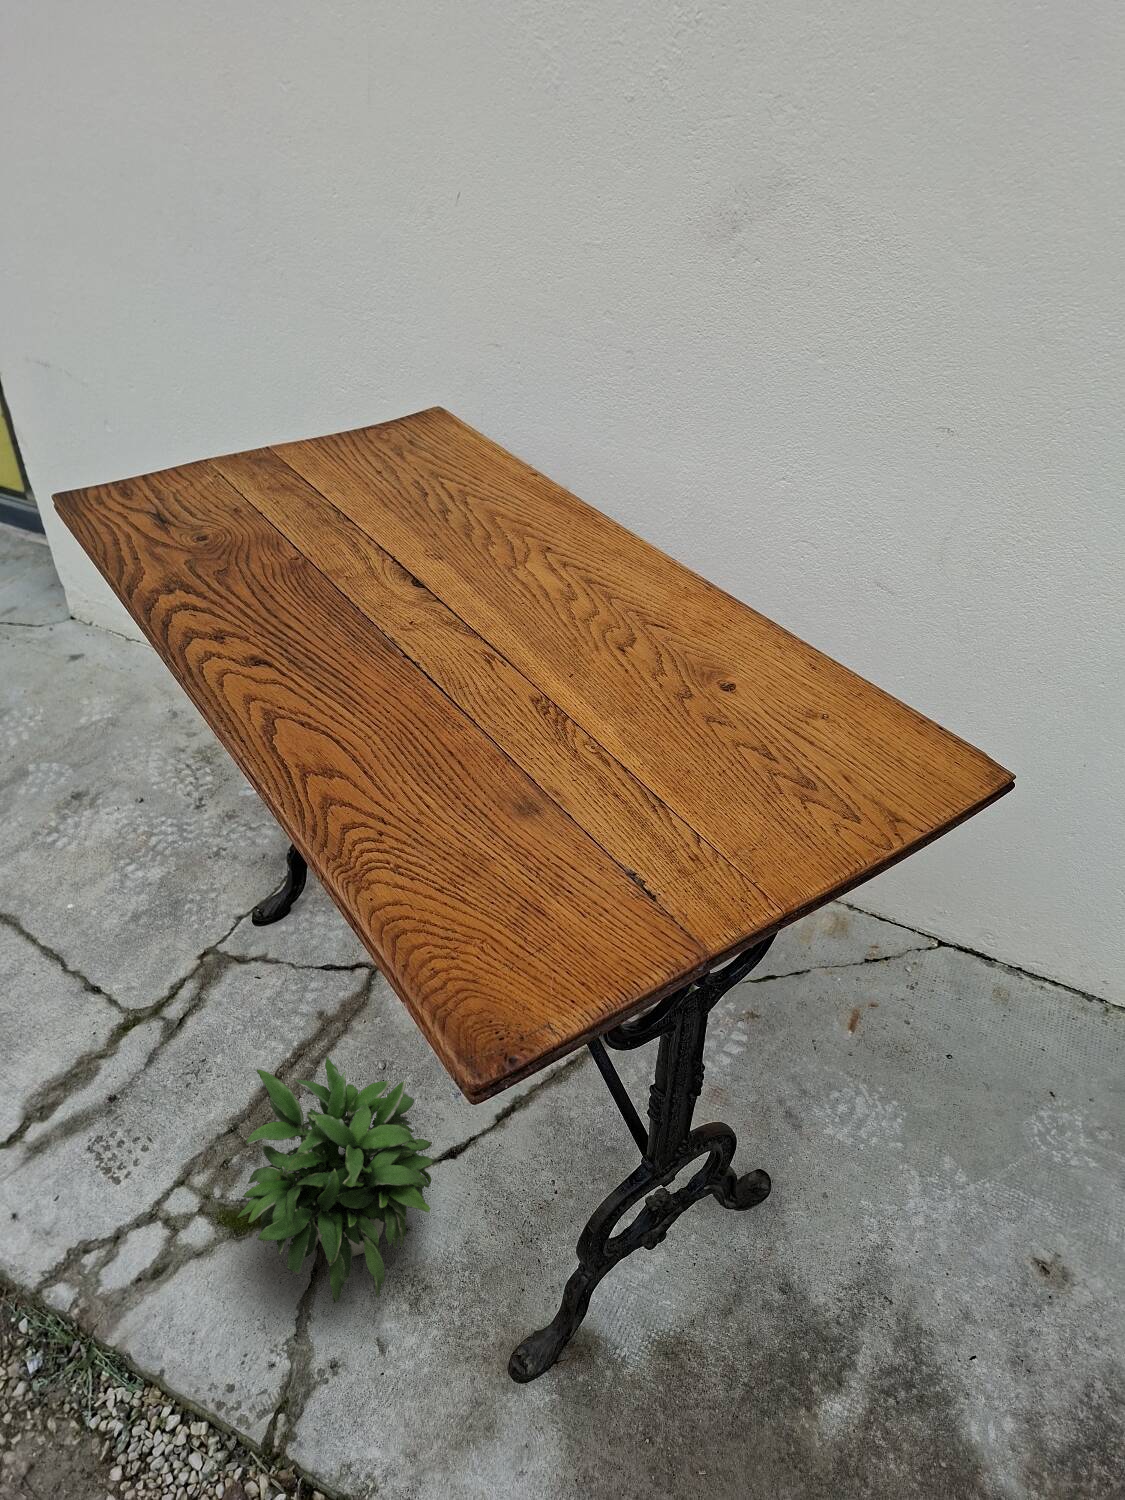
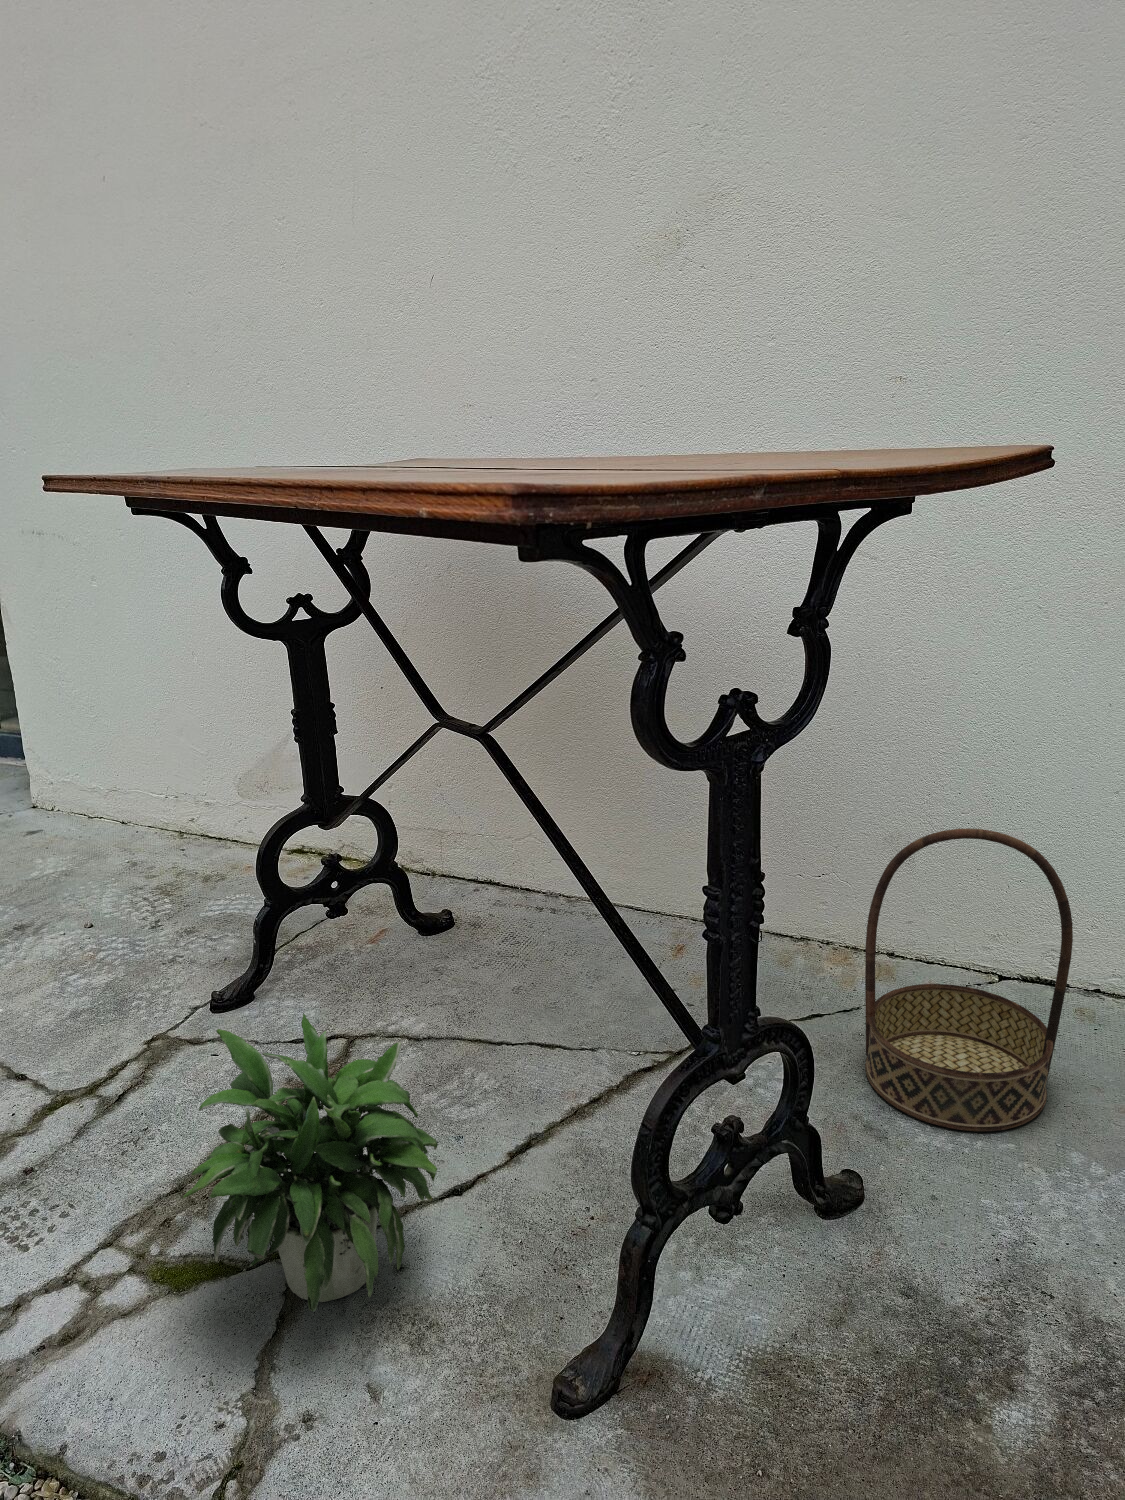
basket: none [798,904,990,1125] -> present [865,829,1073,1131]

